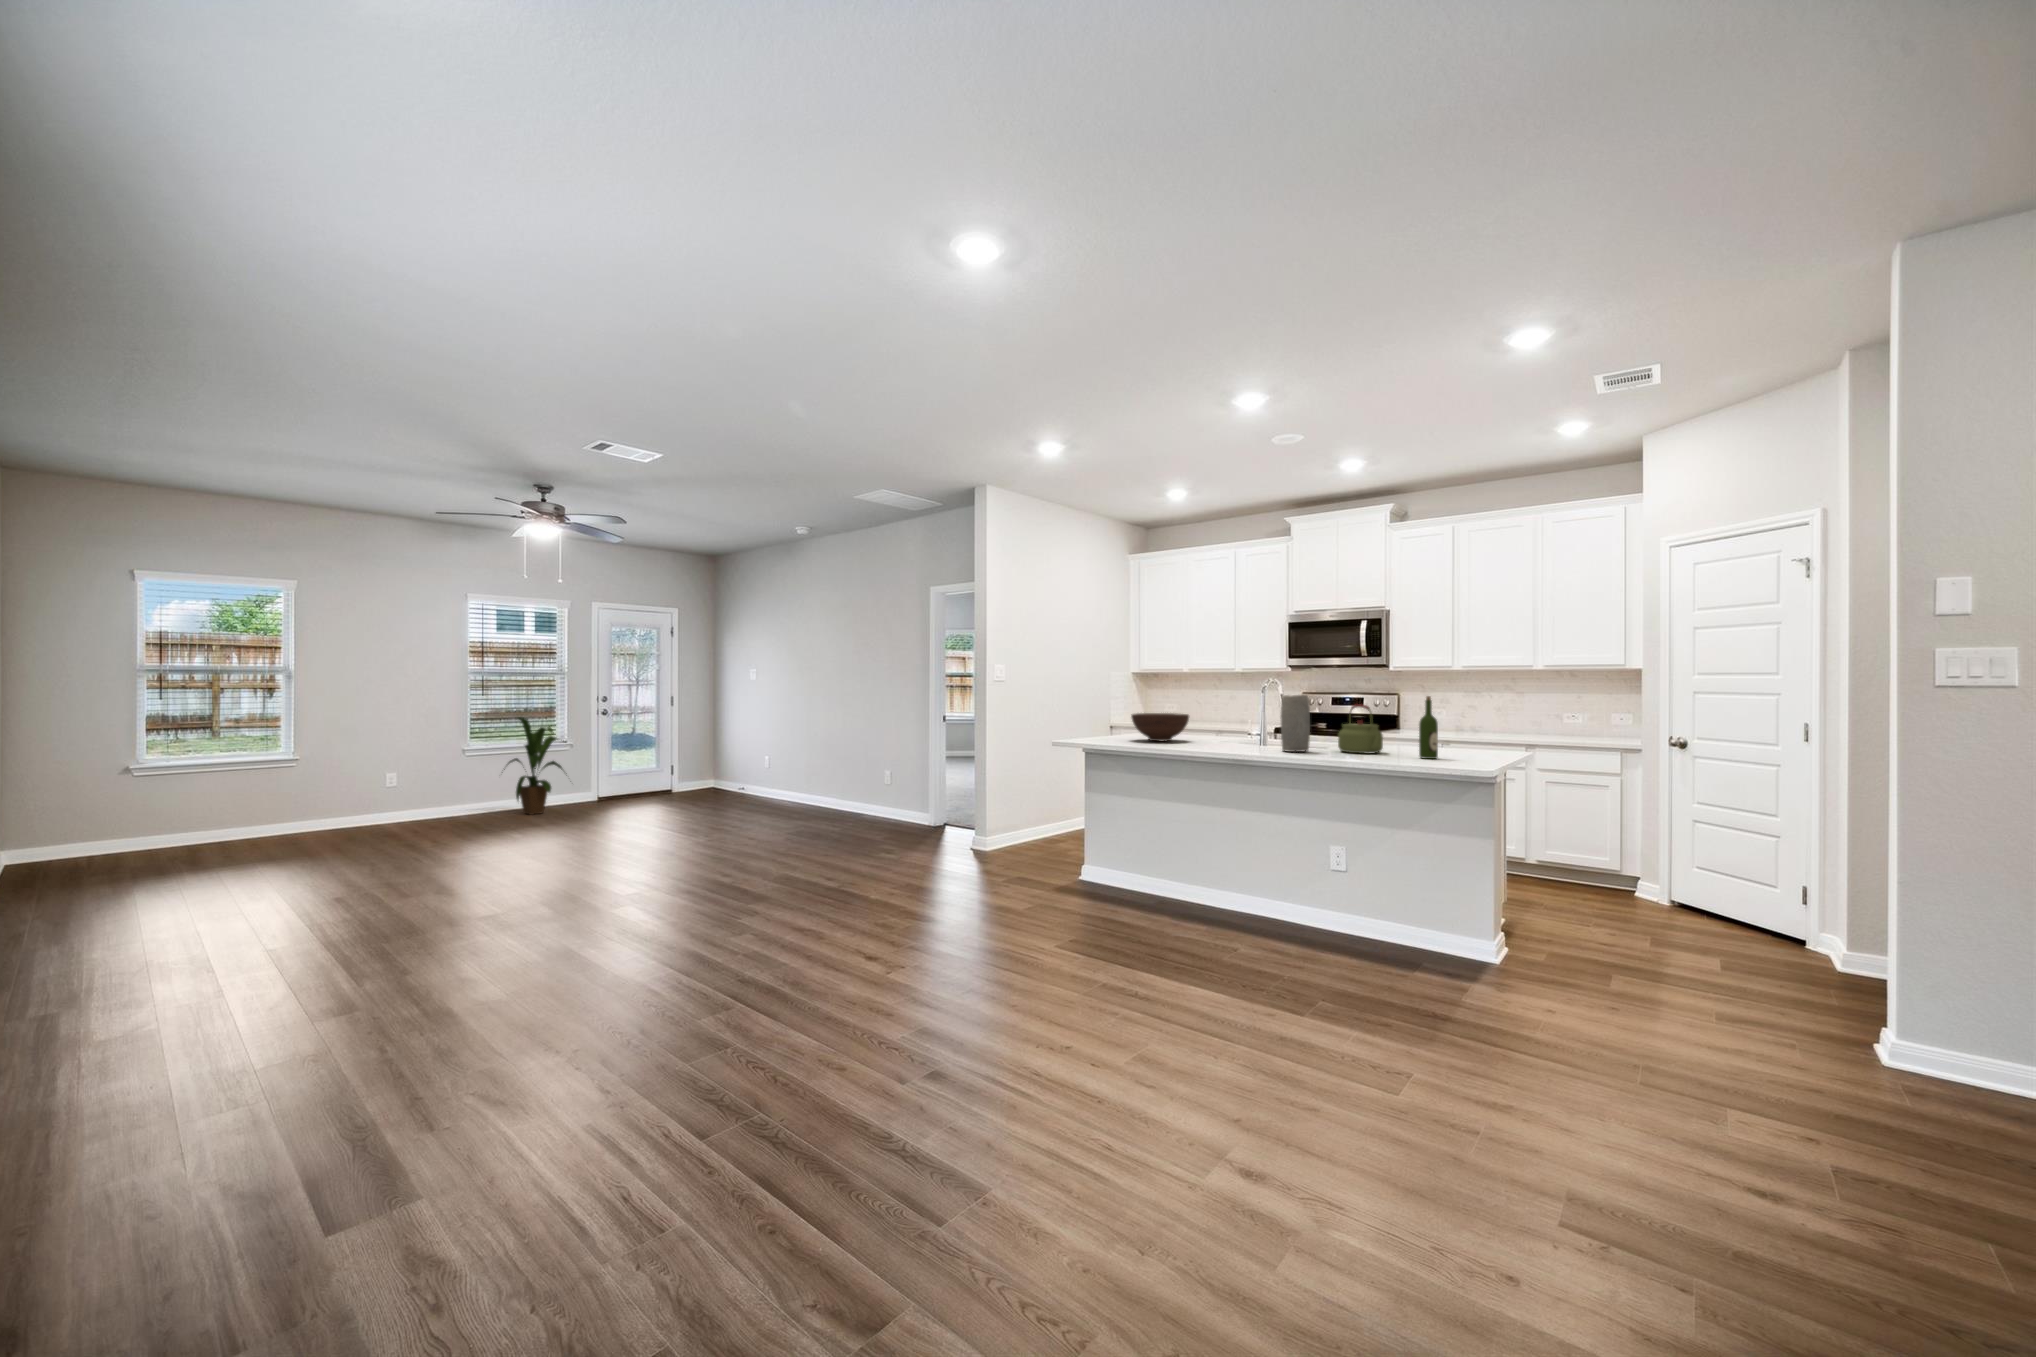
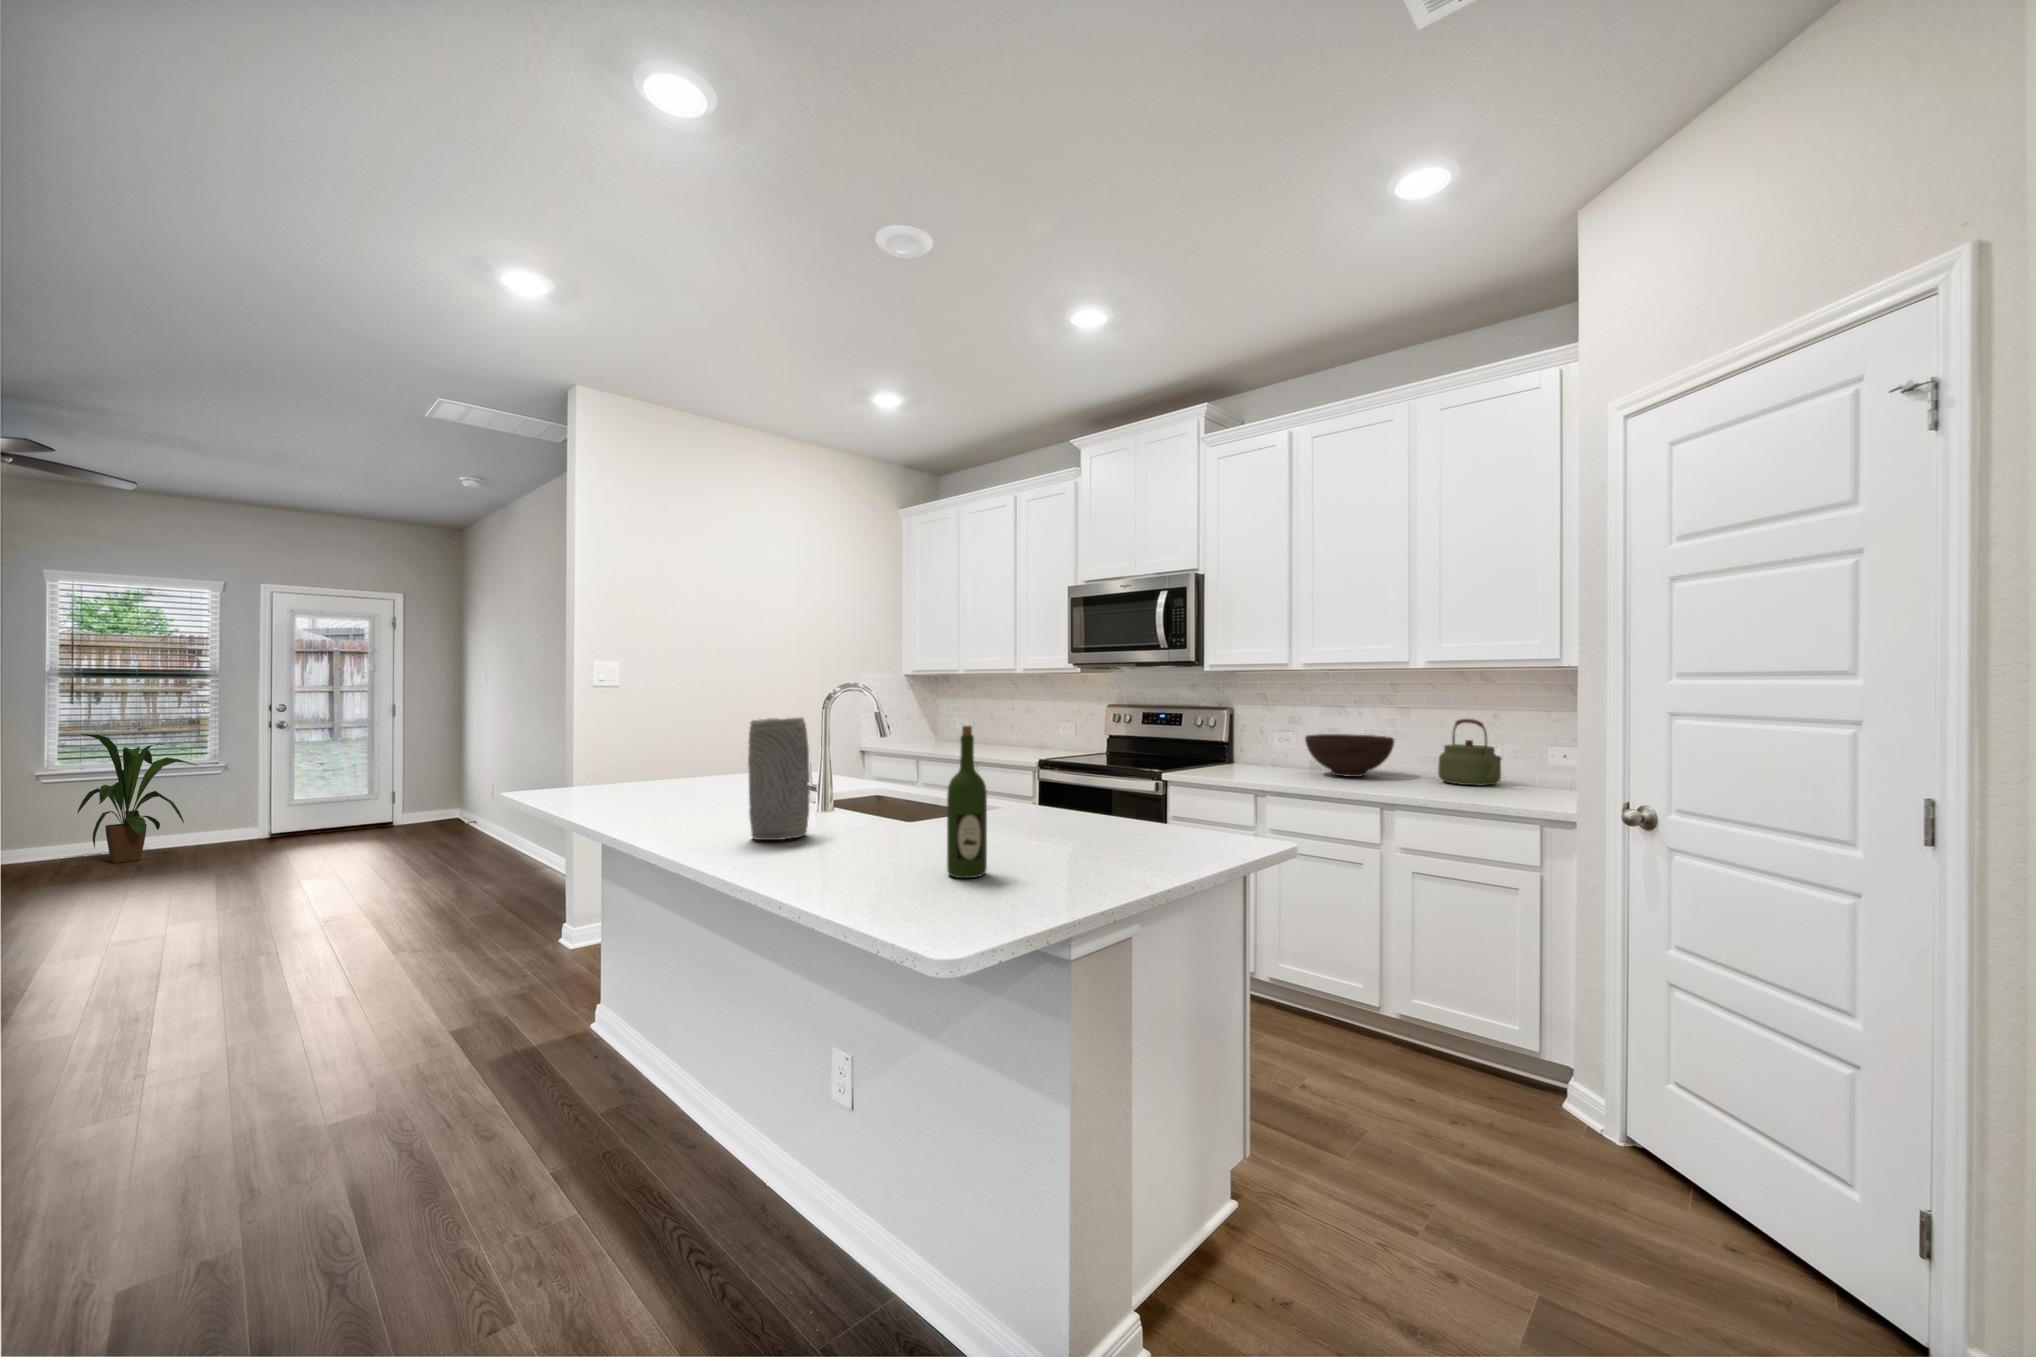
kettle: present [1338,704,1383,753] -> present [1438,719,1501,786]
fruit bowl: present [1131,713,1189,741] -> present [1305,734,1394,777]

